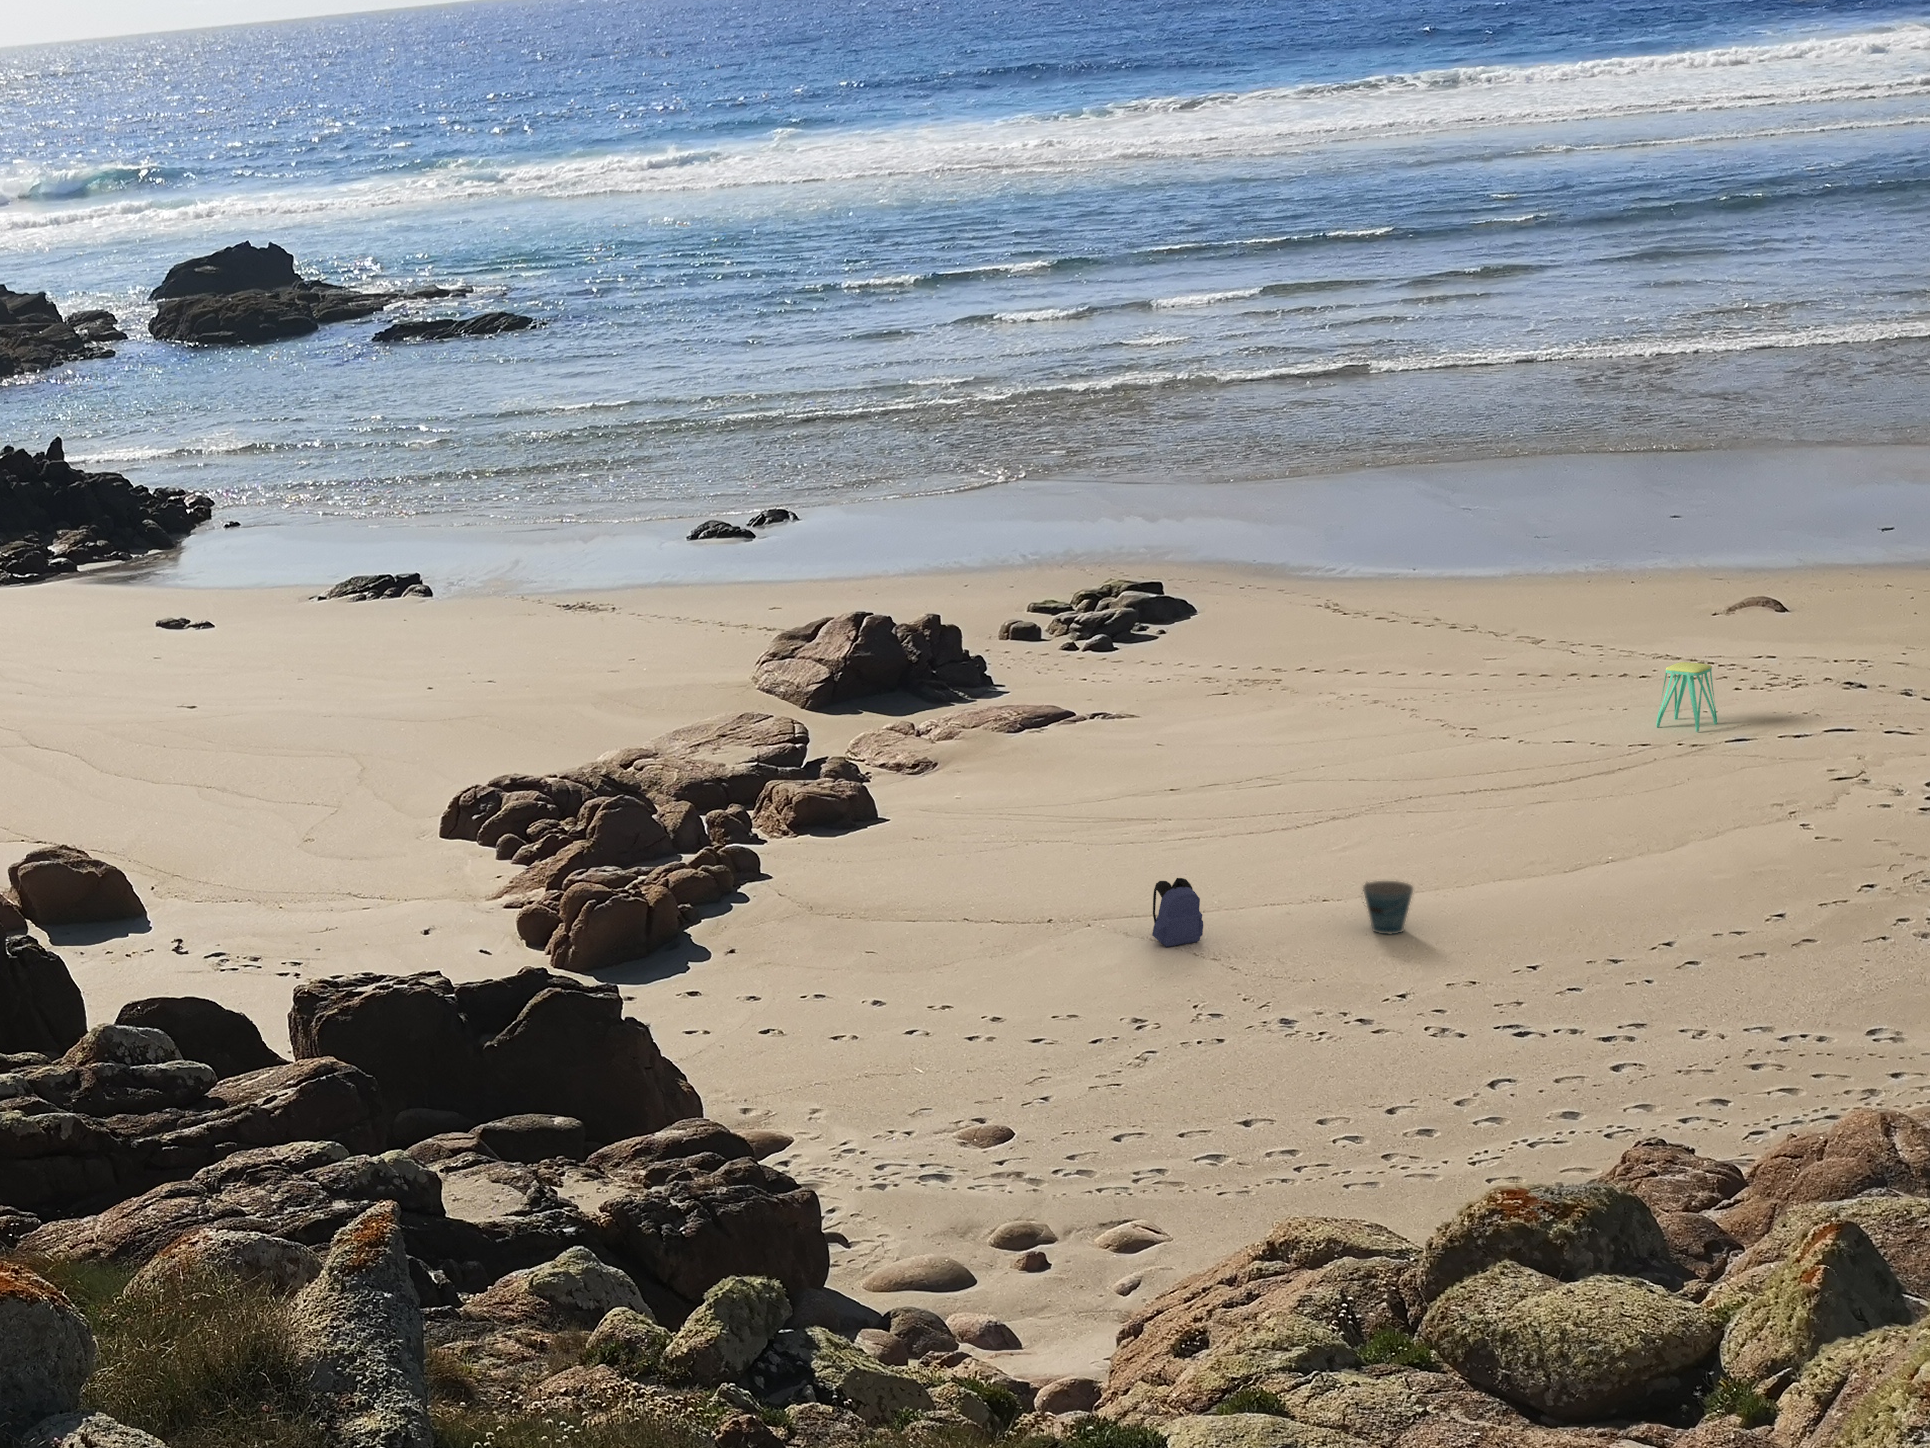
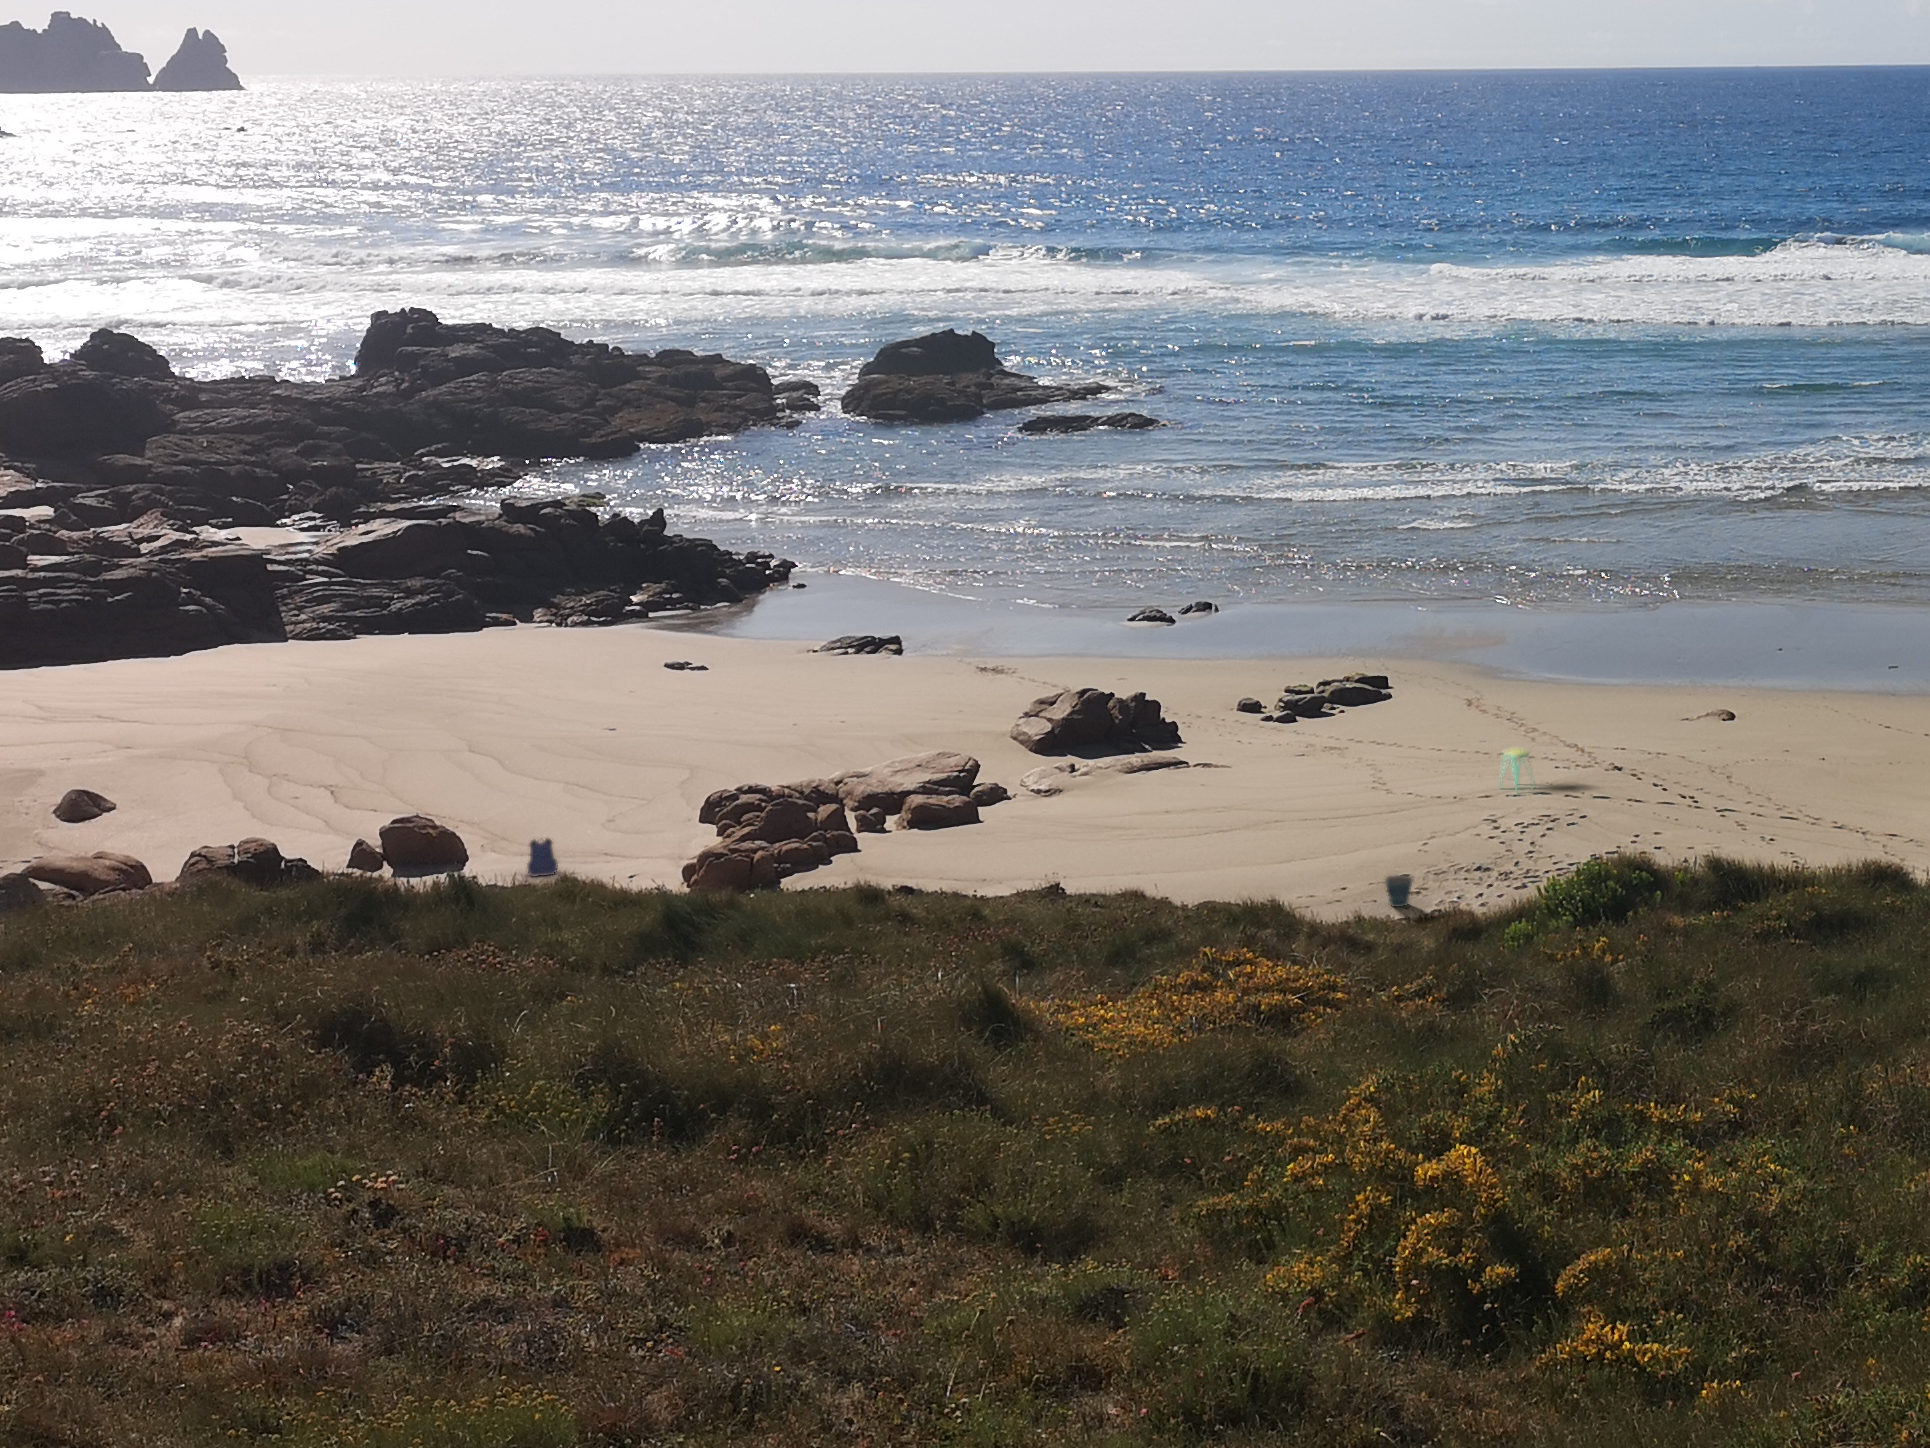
backpack: present [1152,878,1203,947] -> present [528,838,558,876]
bucket: present [1363,881,1413,934] -> present [1385,875,1412,907]

